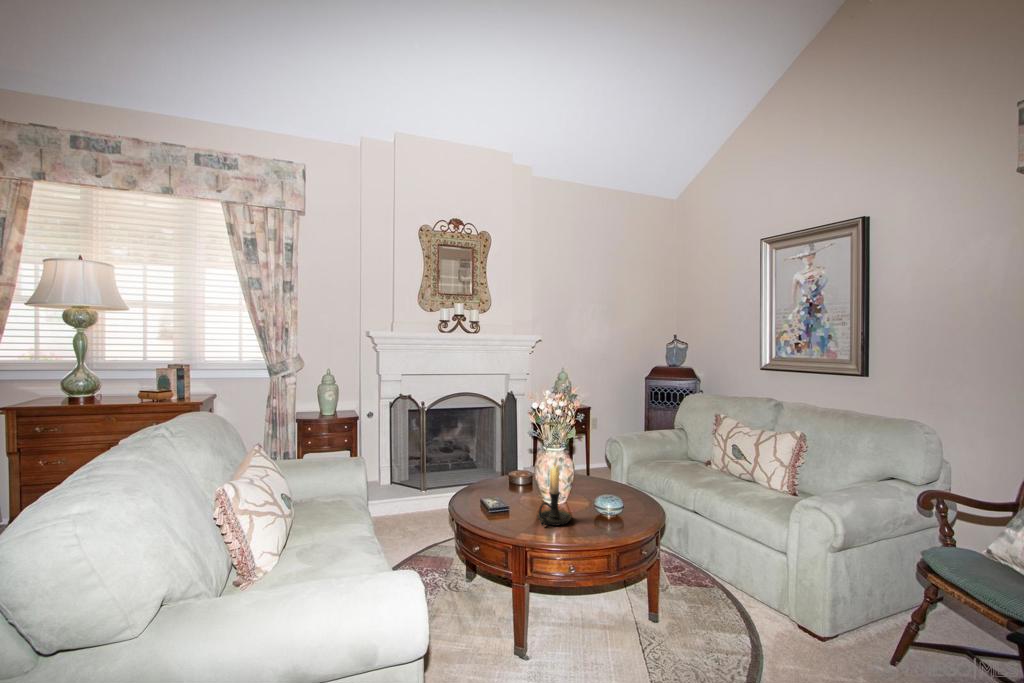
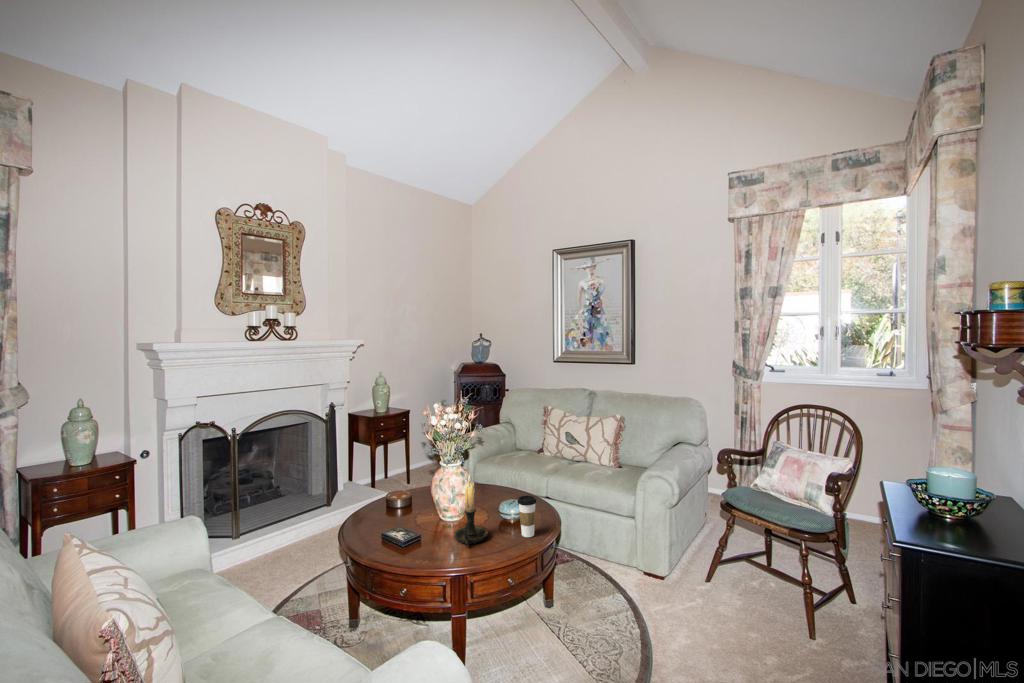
coffee cup: none [601,489,621,532] -> present [518,496,536,537]

